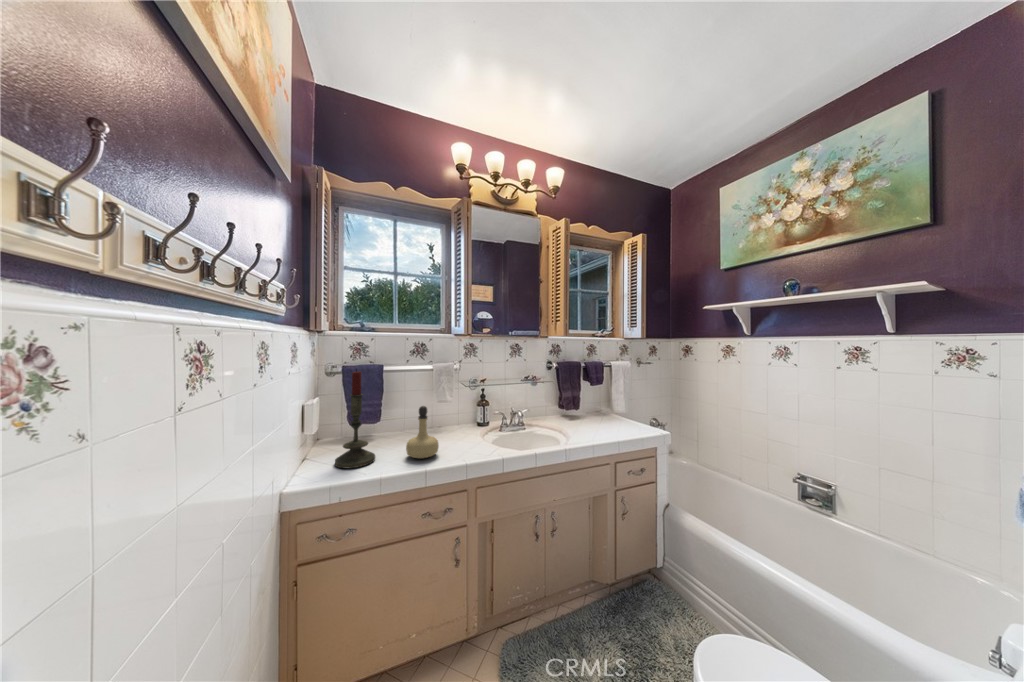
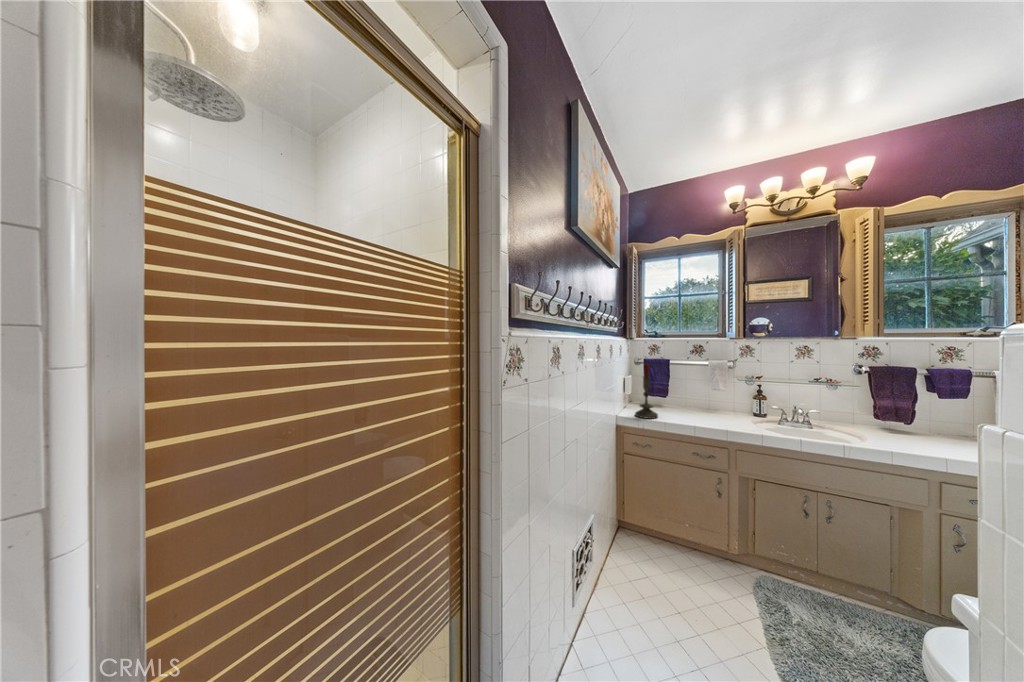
perfume bottle: present [406,406,439,458] -> none [676,389,700,424]

